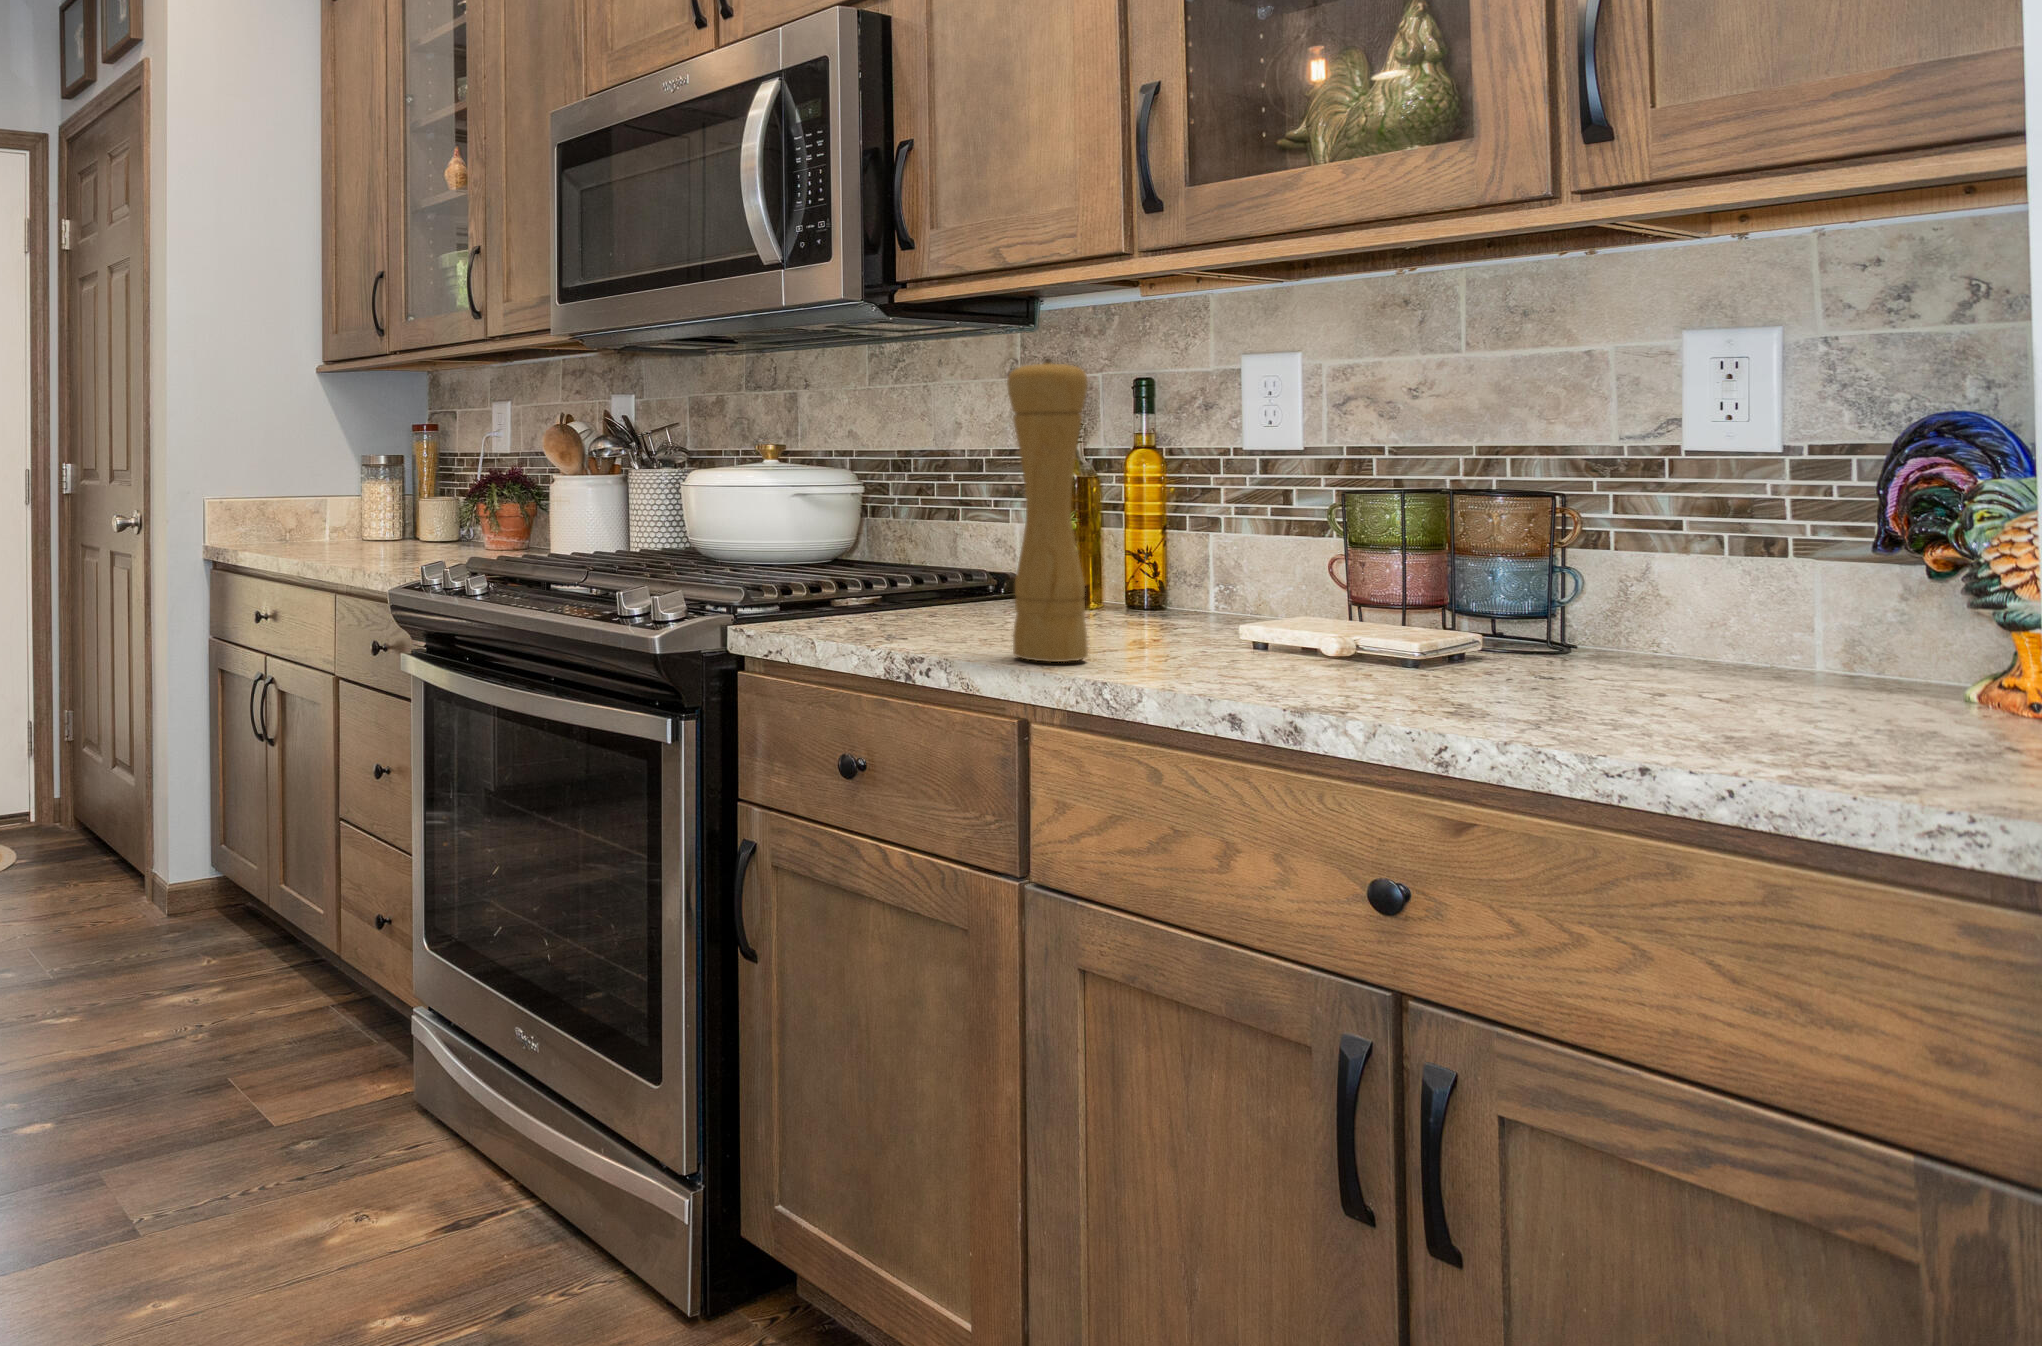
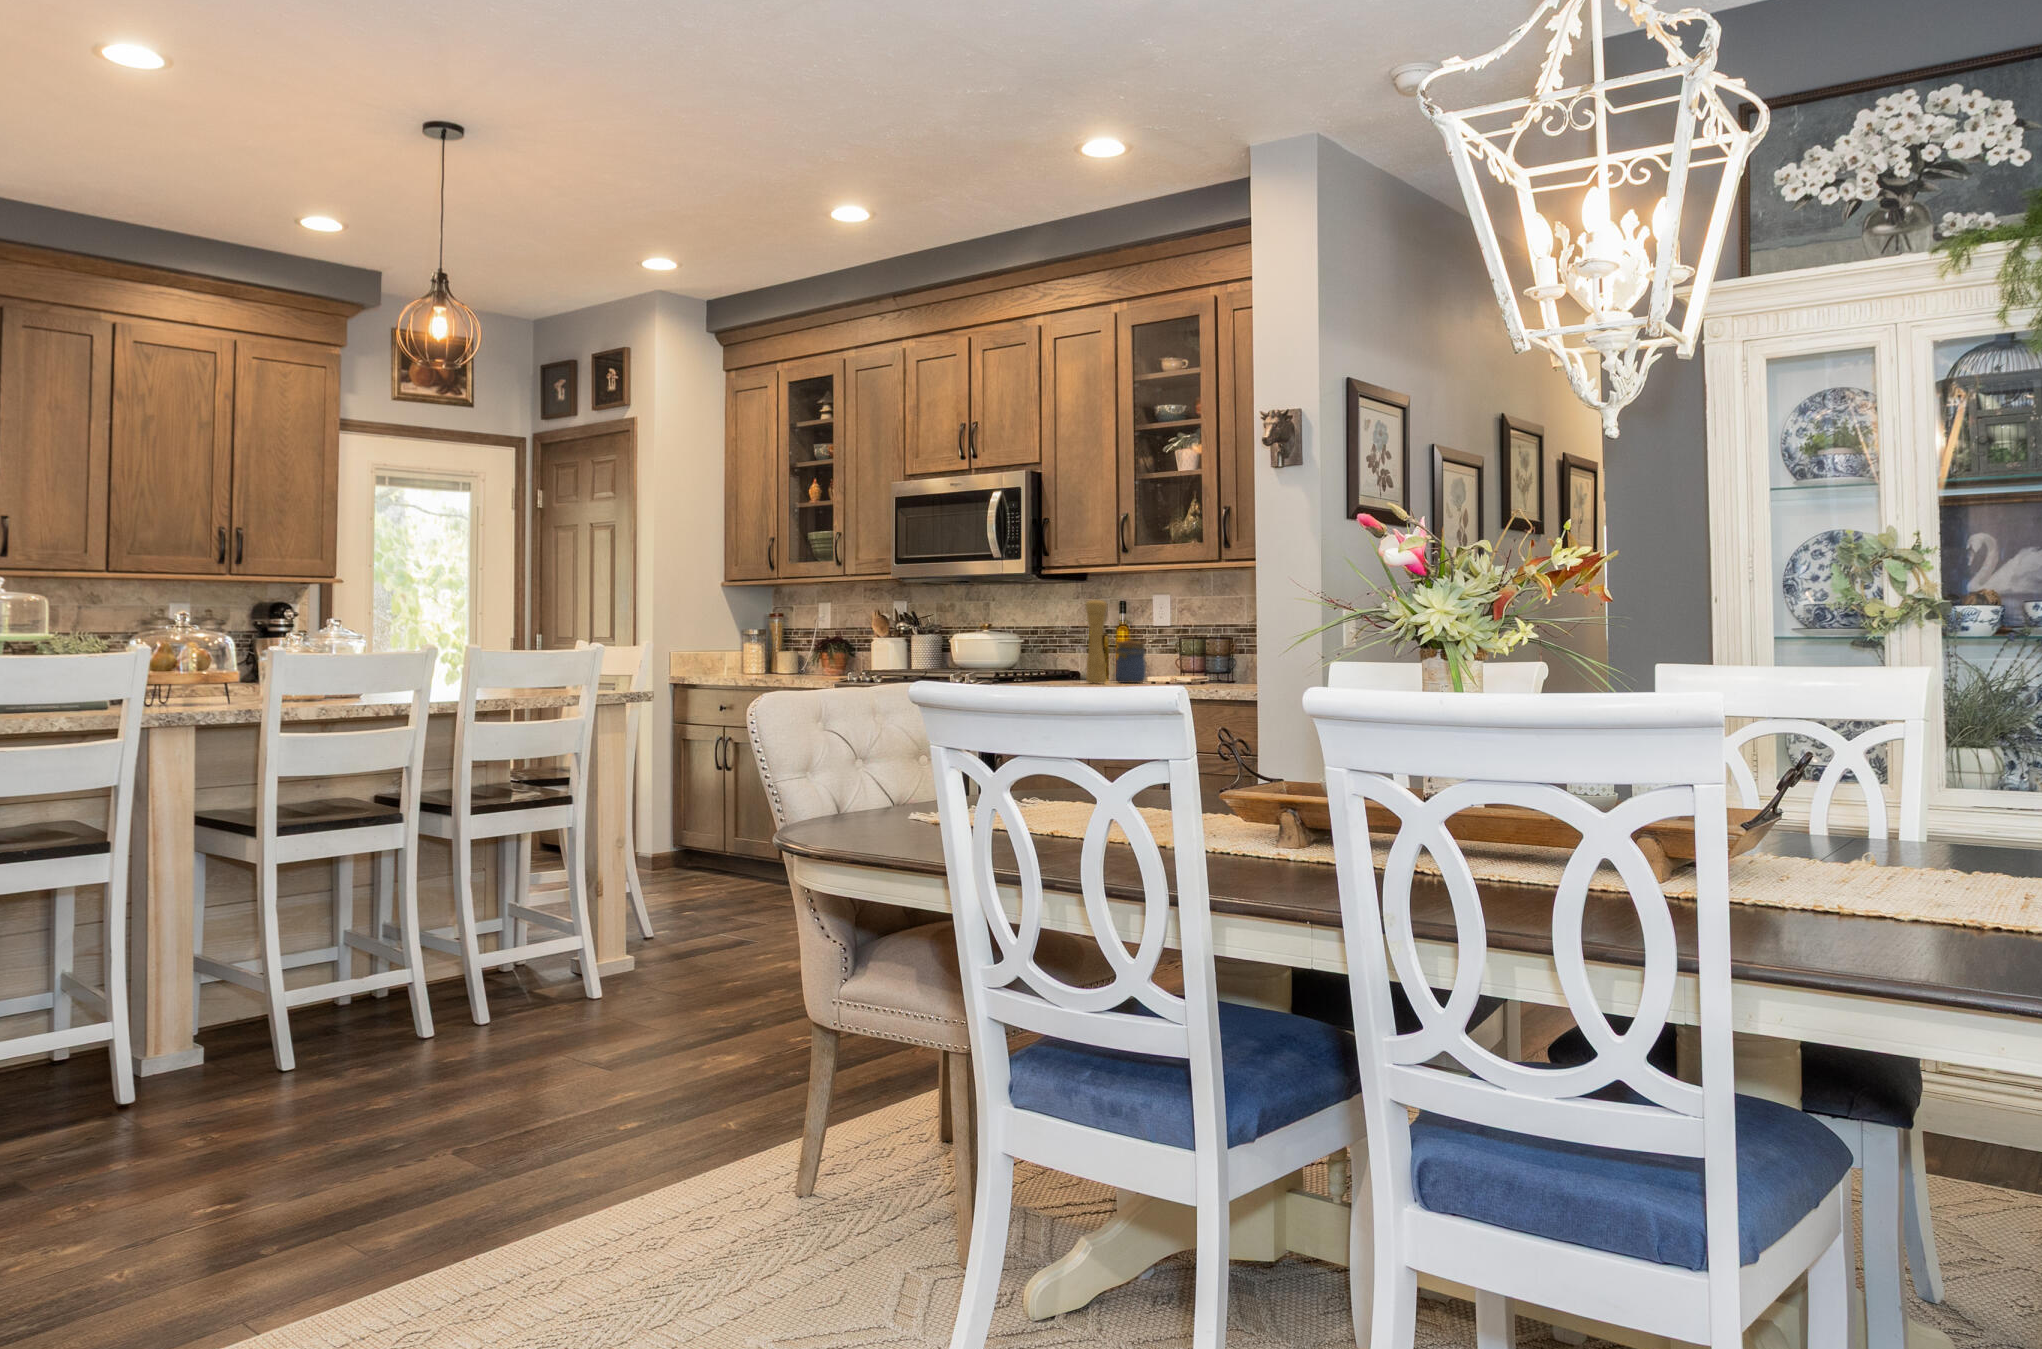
jar: none [1124,505,1239,655] -> present [1116,641,1146,683]

